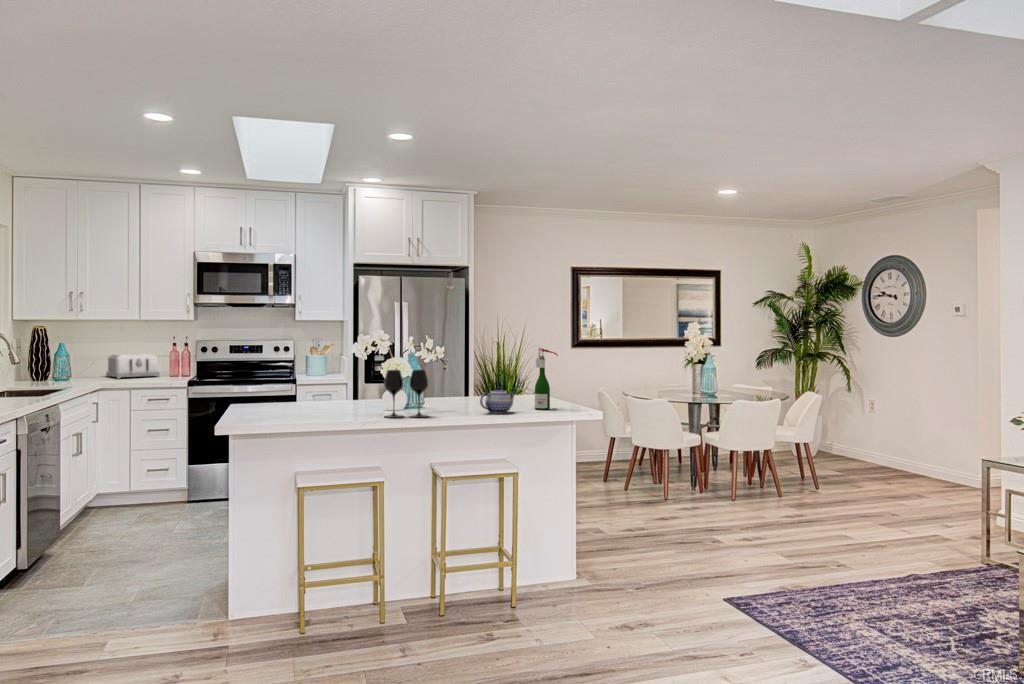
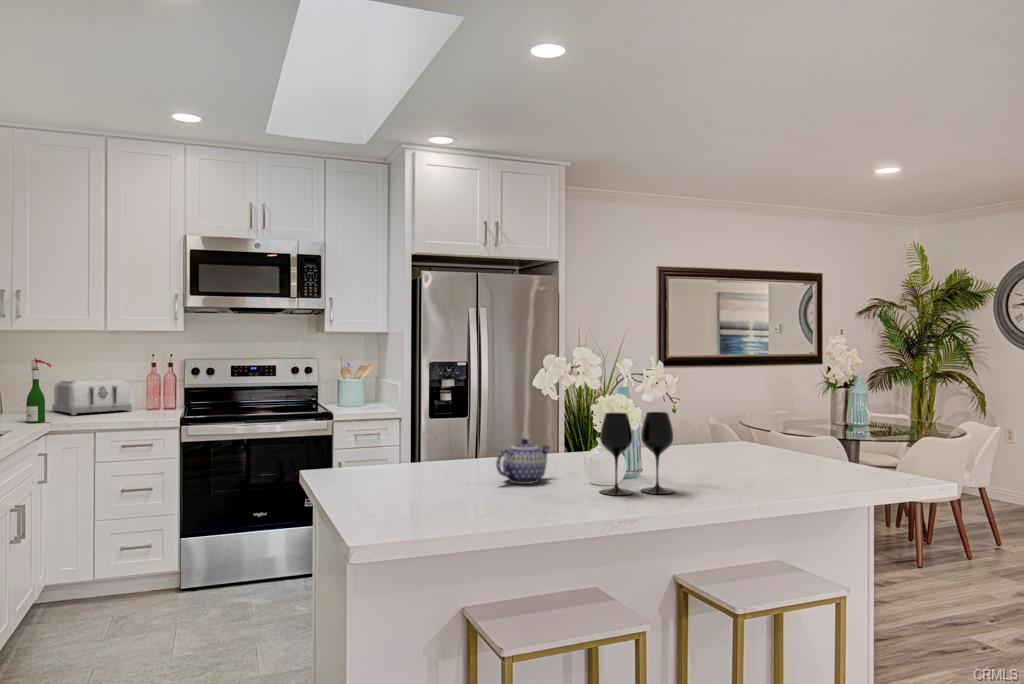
wine bottle: present [535,348,558,410] -> present [26,358,52,423]
teapot: present [480,387,515,414] -> present [496,439,549,484]

